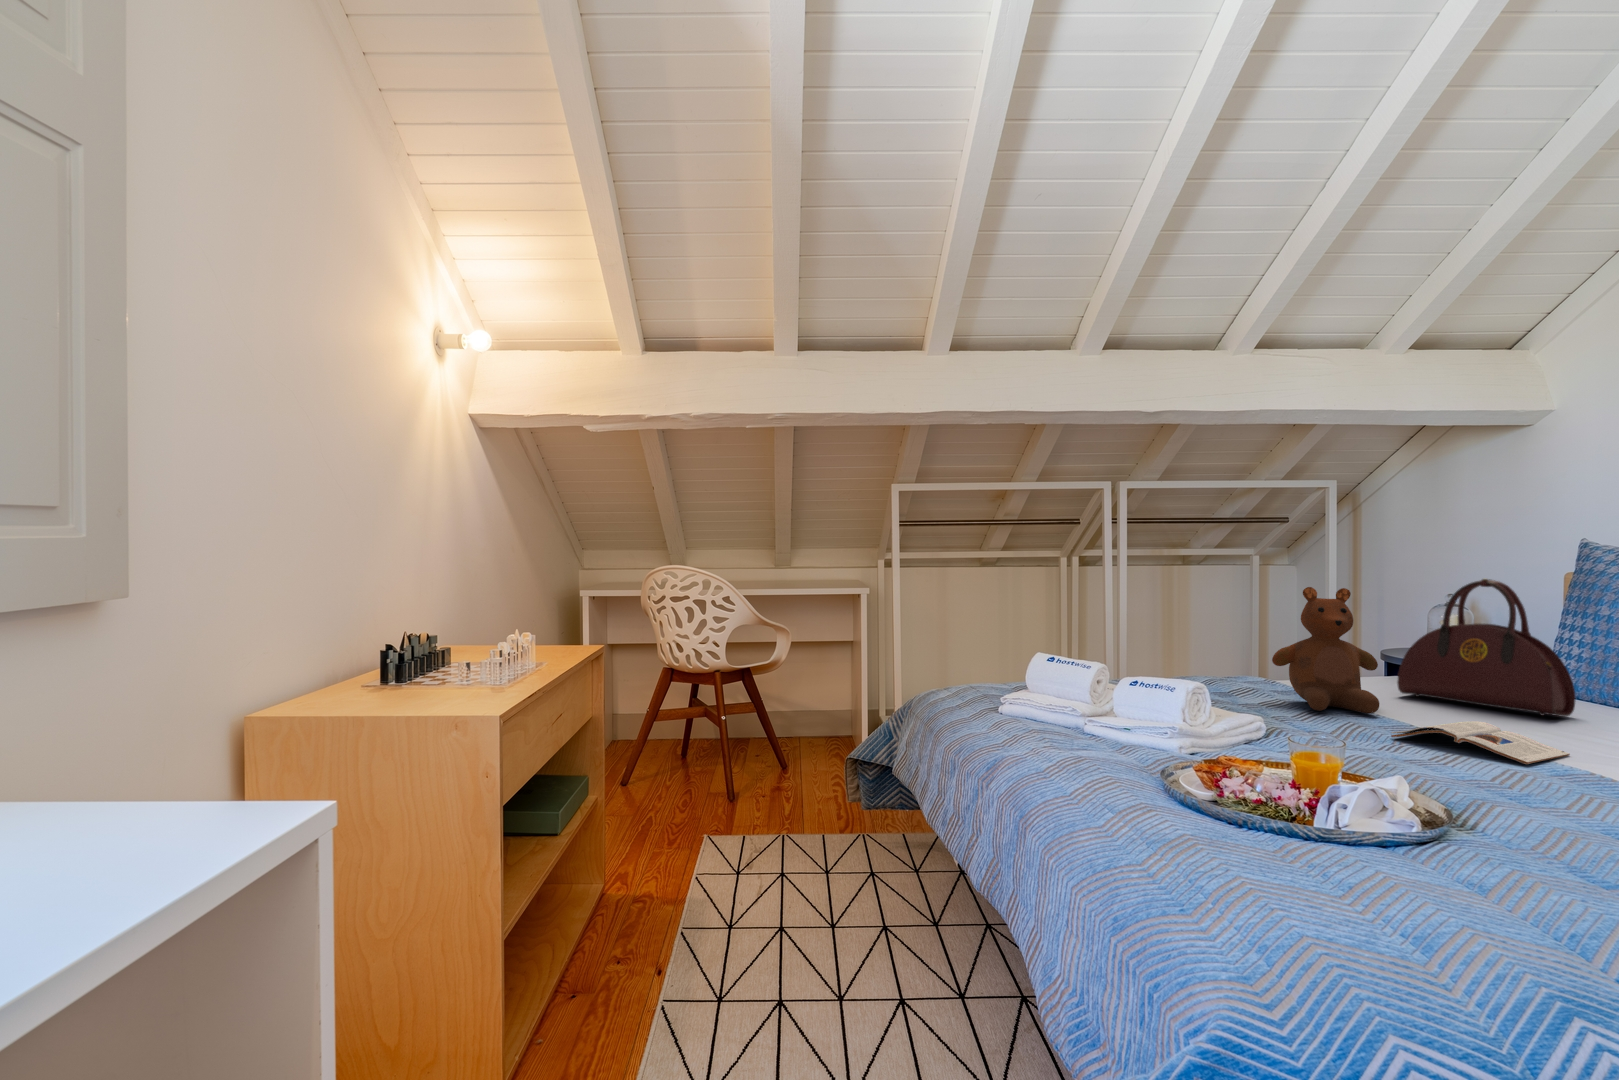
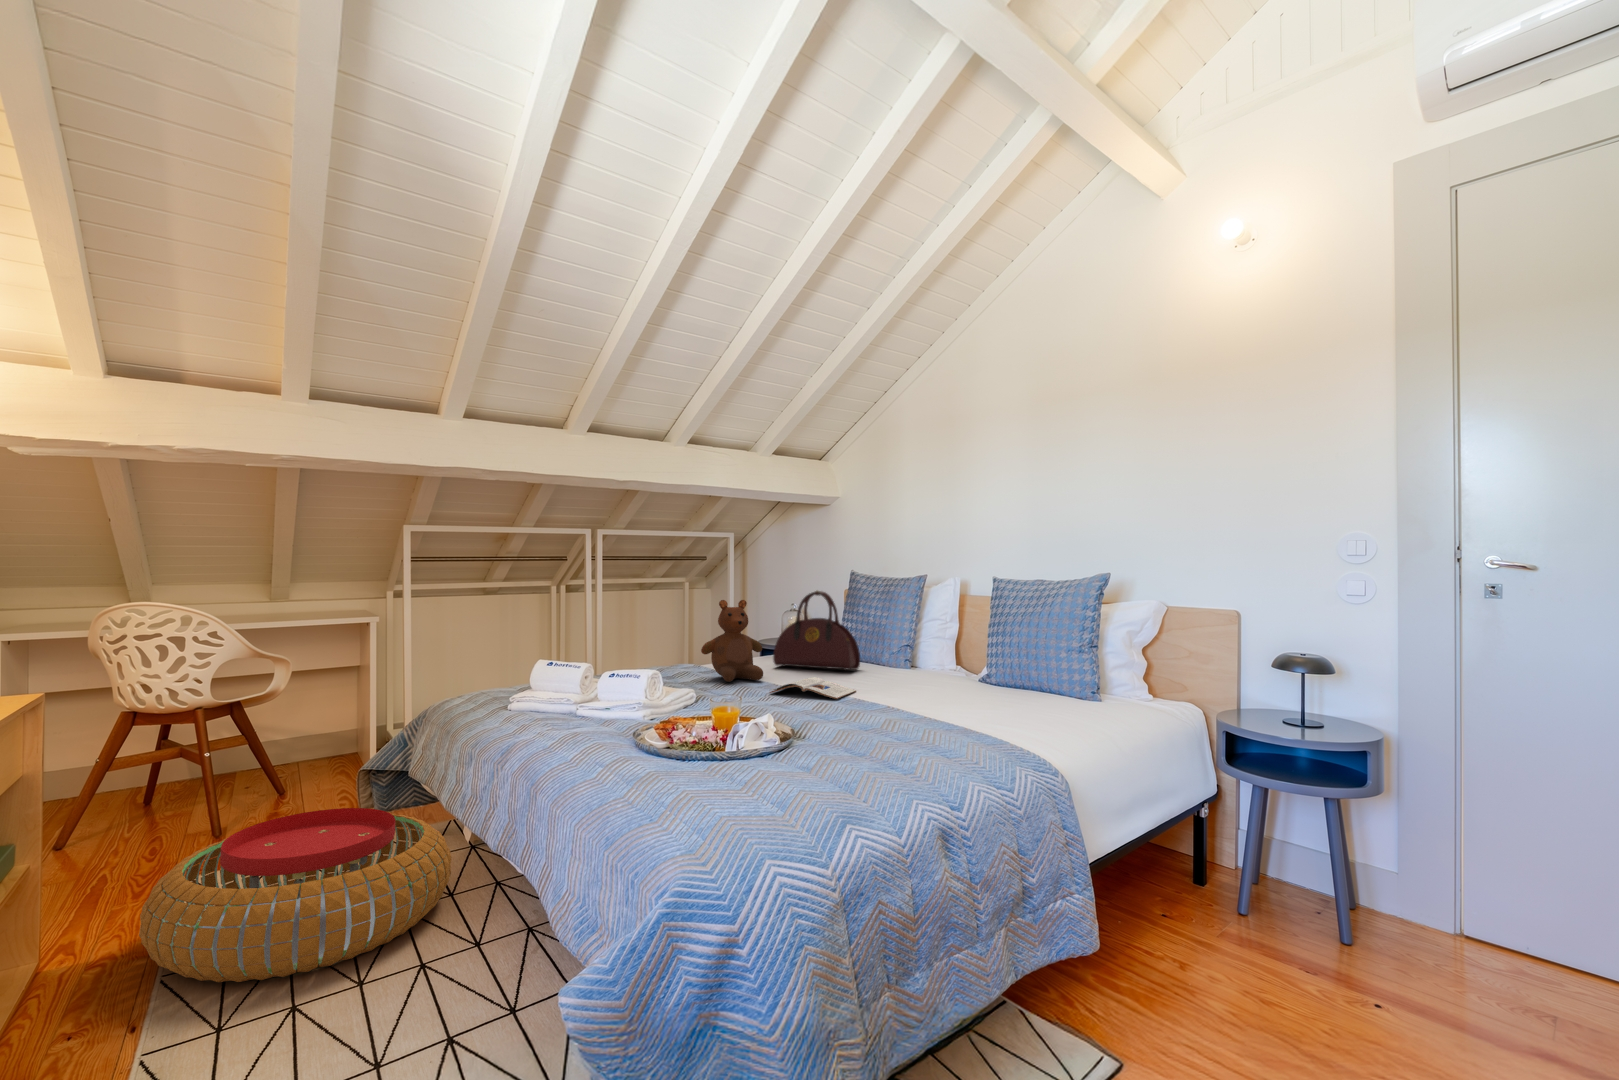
pouf: none [660,795,937,970] -> present [139,808,452,982]

